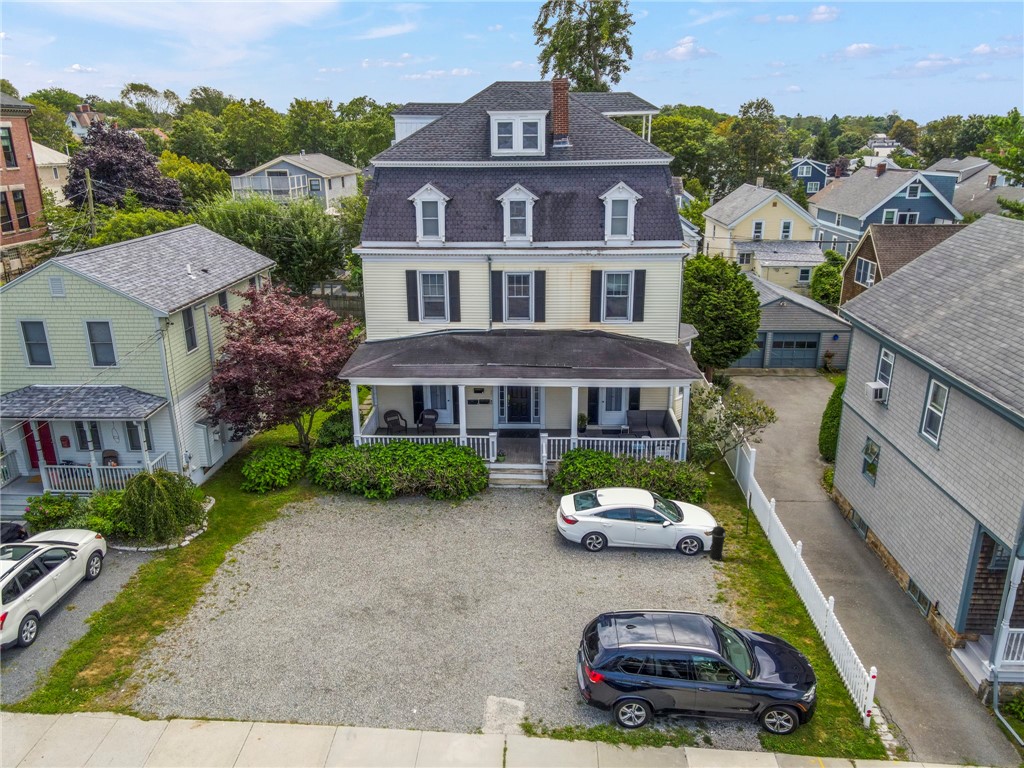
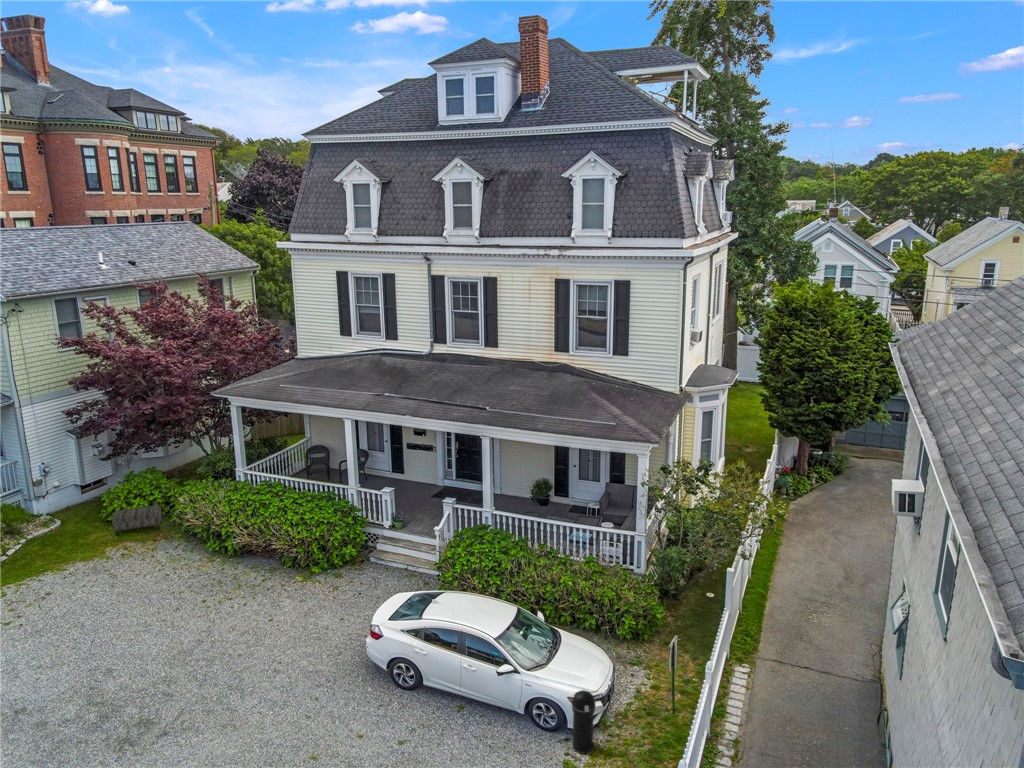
bench: none [265,470,304,499] -> present [113,505,162,536]

